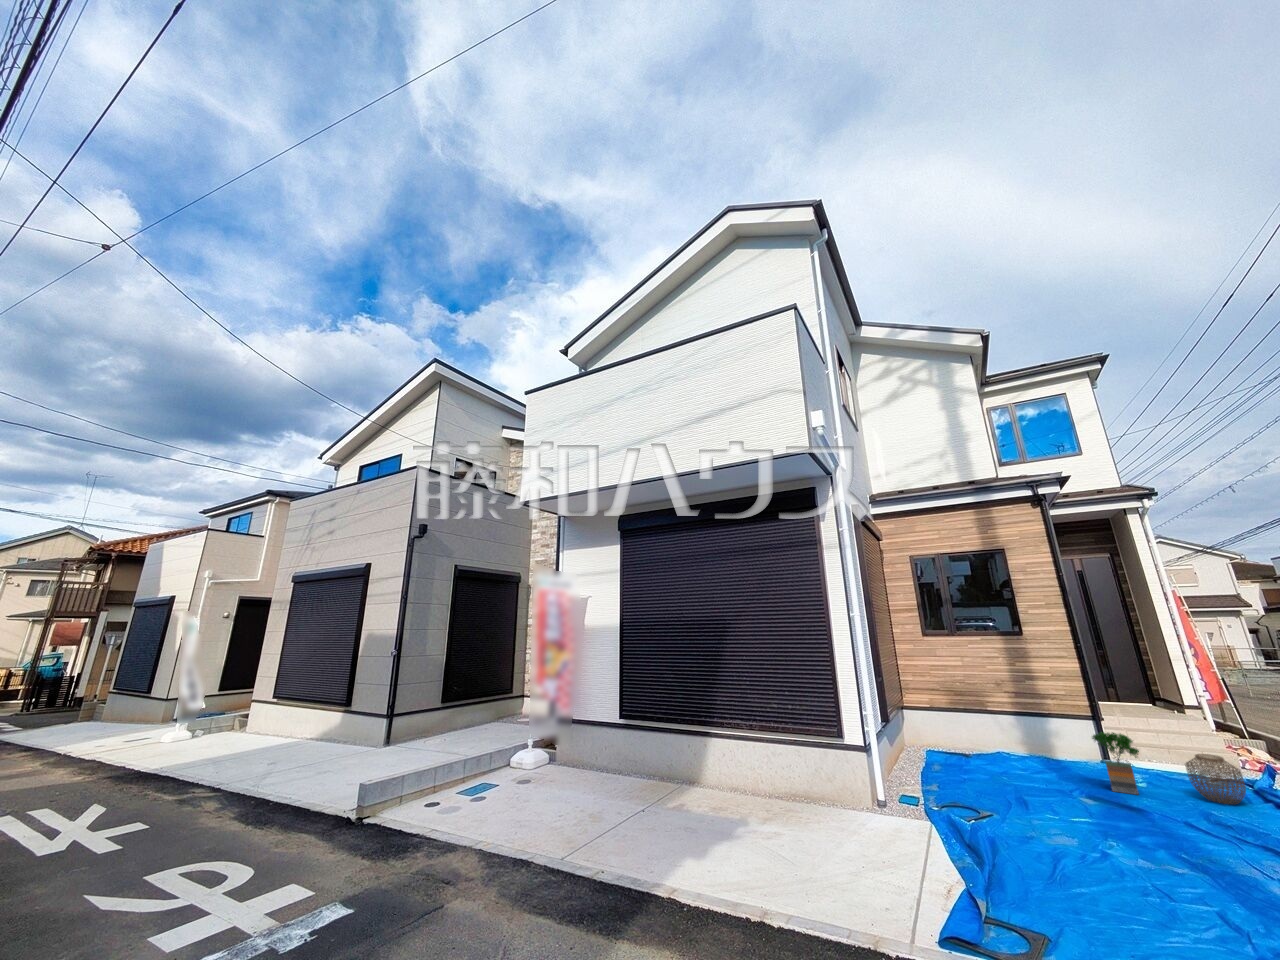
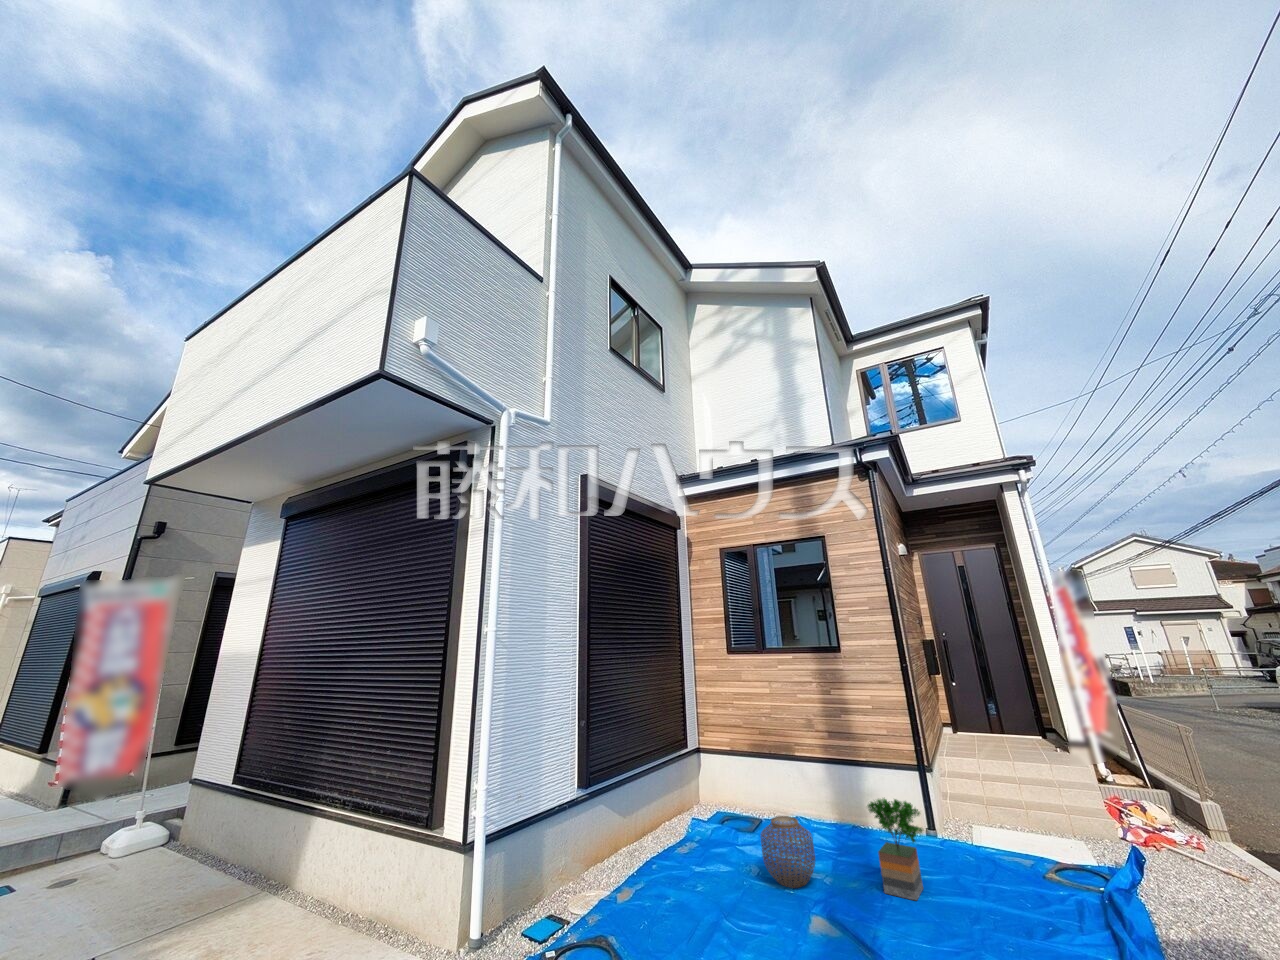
woven basket: present [1185,754,1246,804] -> present [761,816,815,888]

